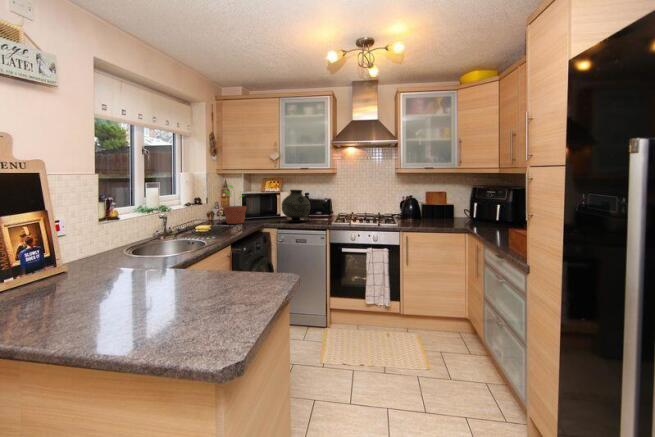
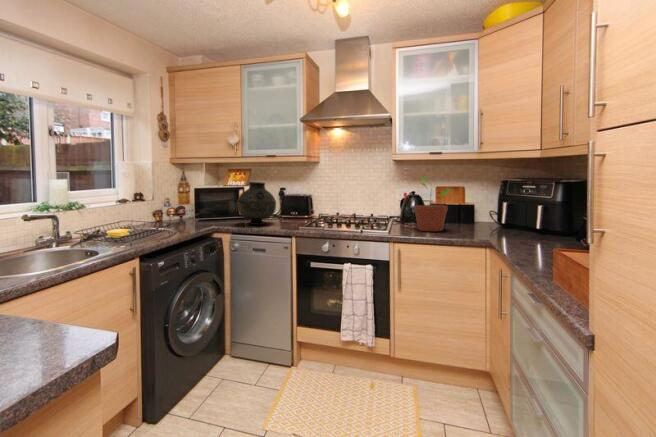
potted plant: present [223,185,246,224] -> present [414,176,451,231]

